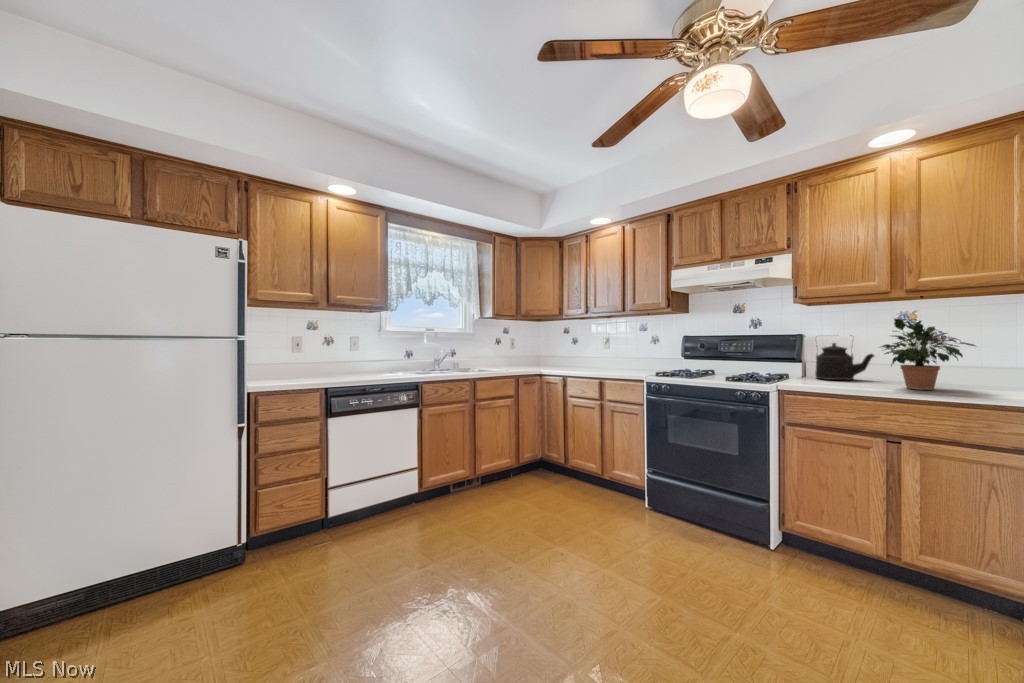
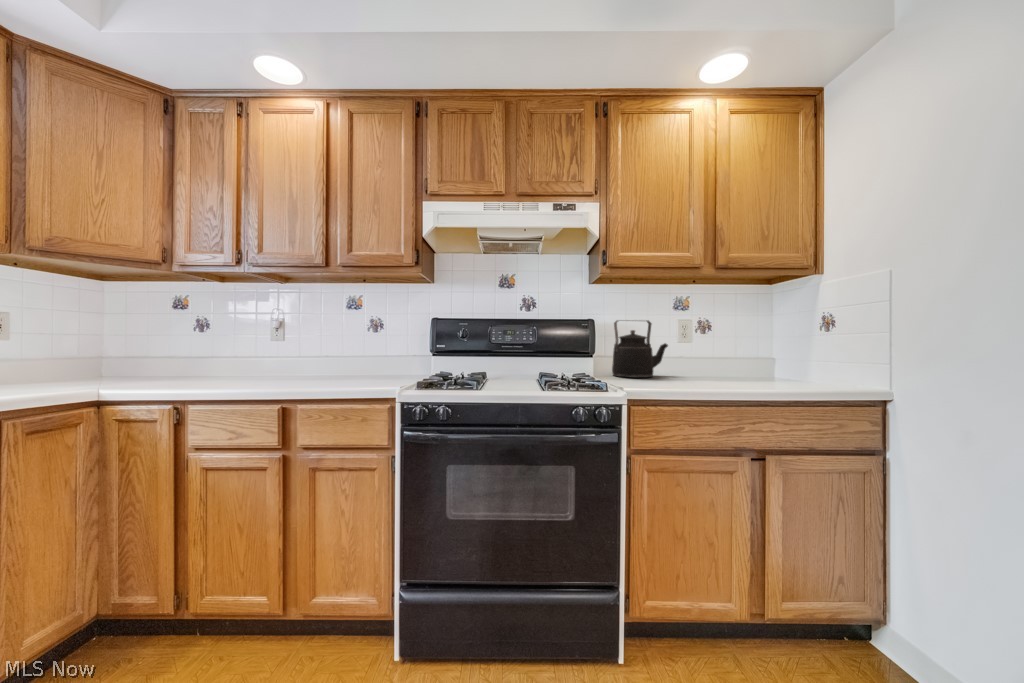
potted plant: present [881,318,975,390] -> none [706,298,804,386]

